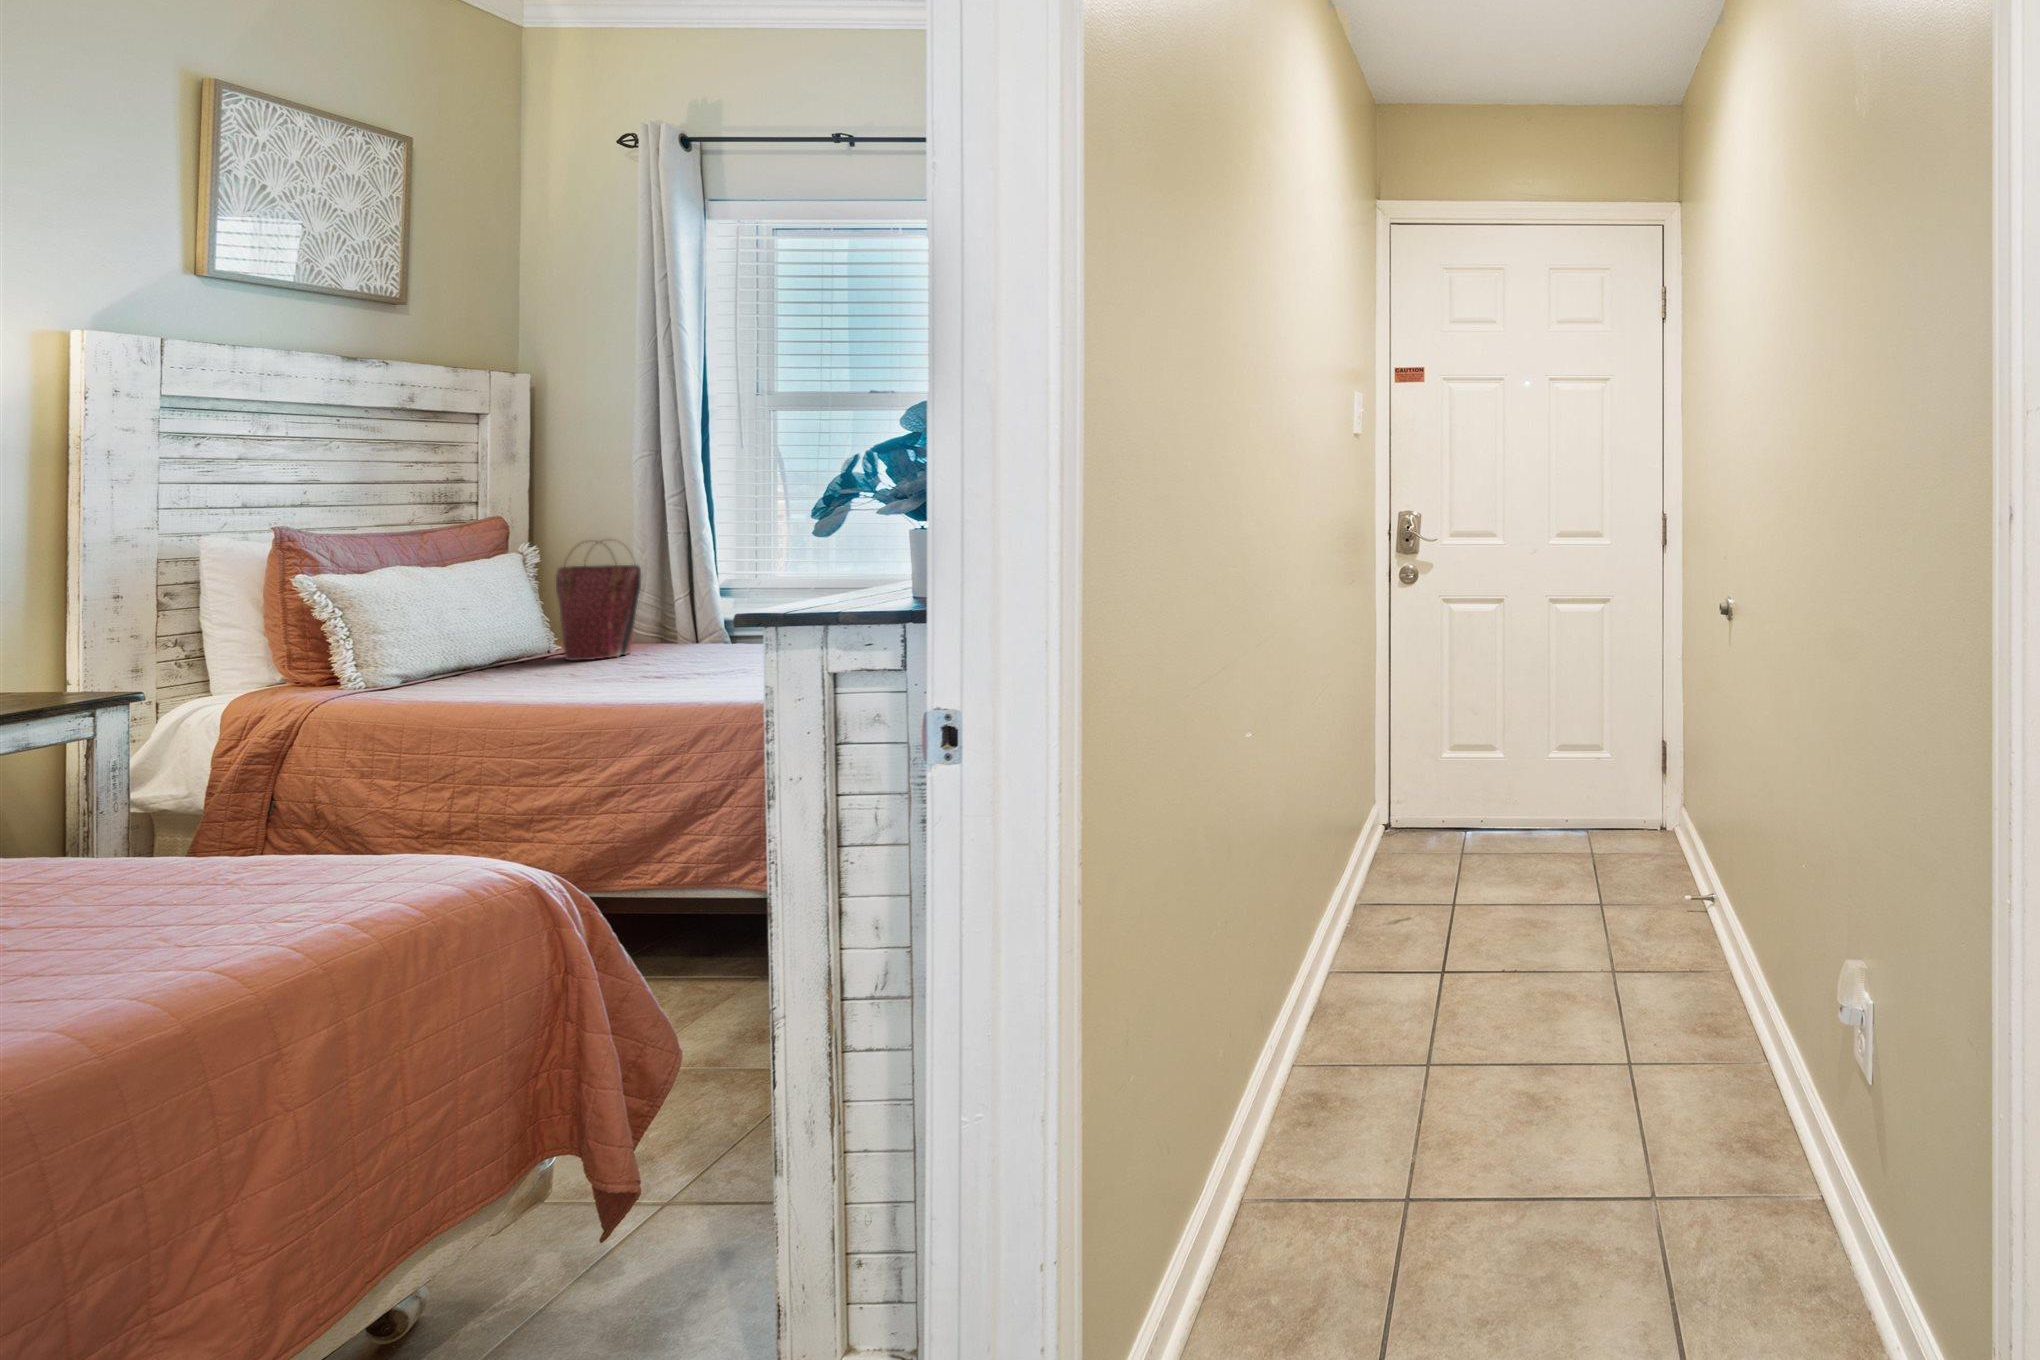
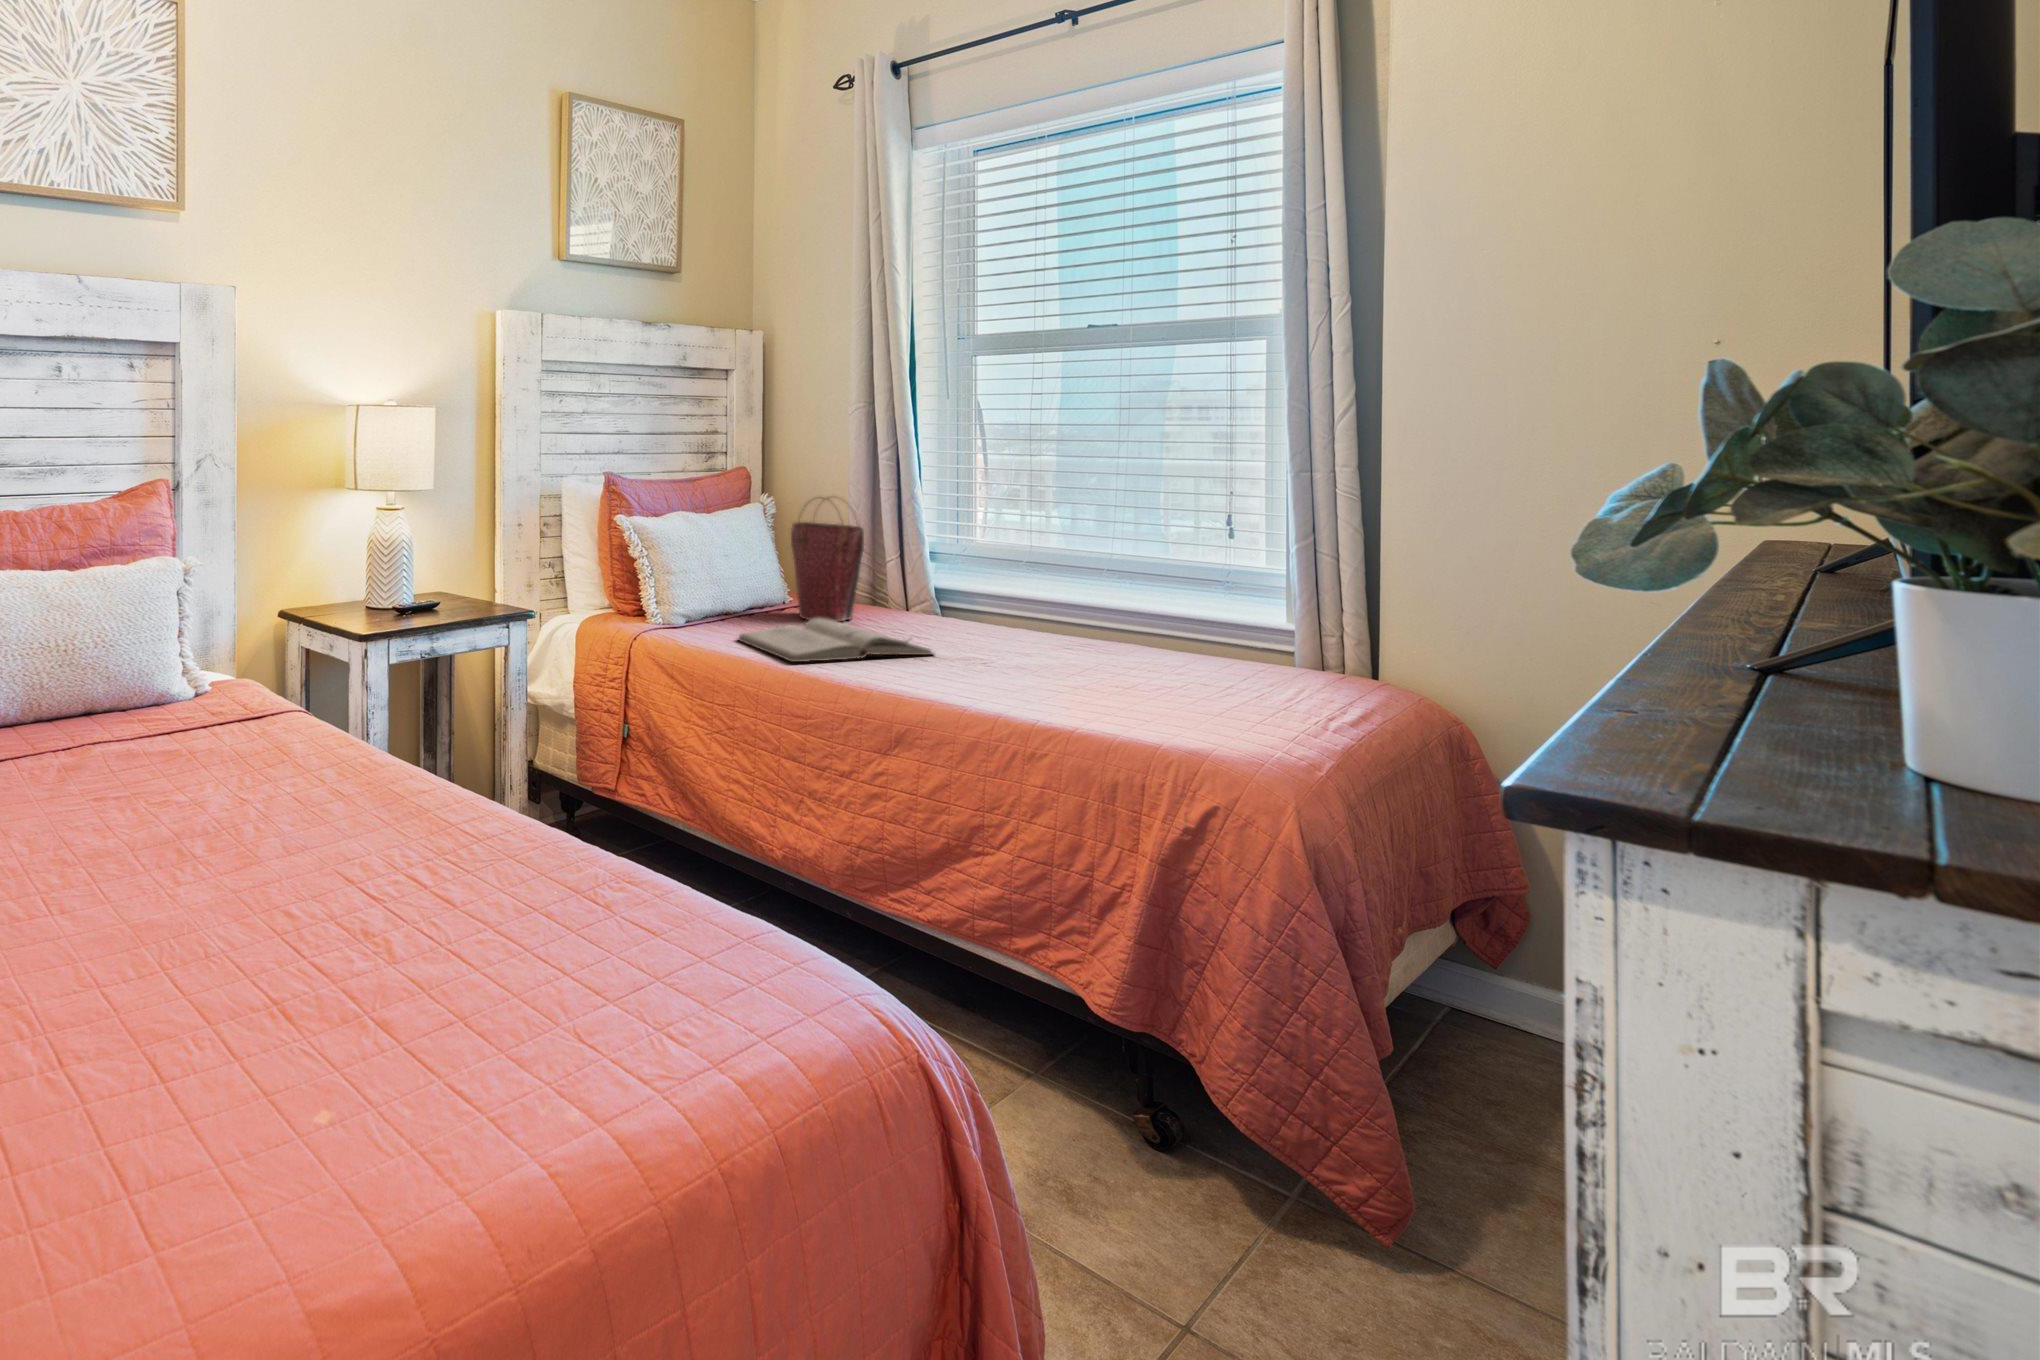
book: none [472,654,706,695] -> present [738,618,933,662]

